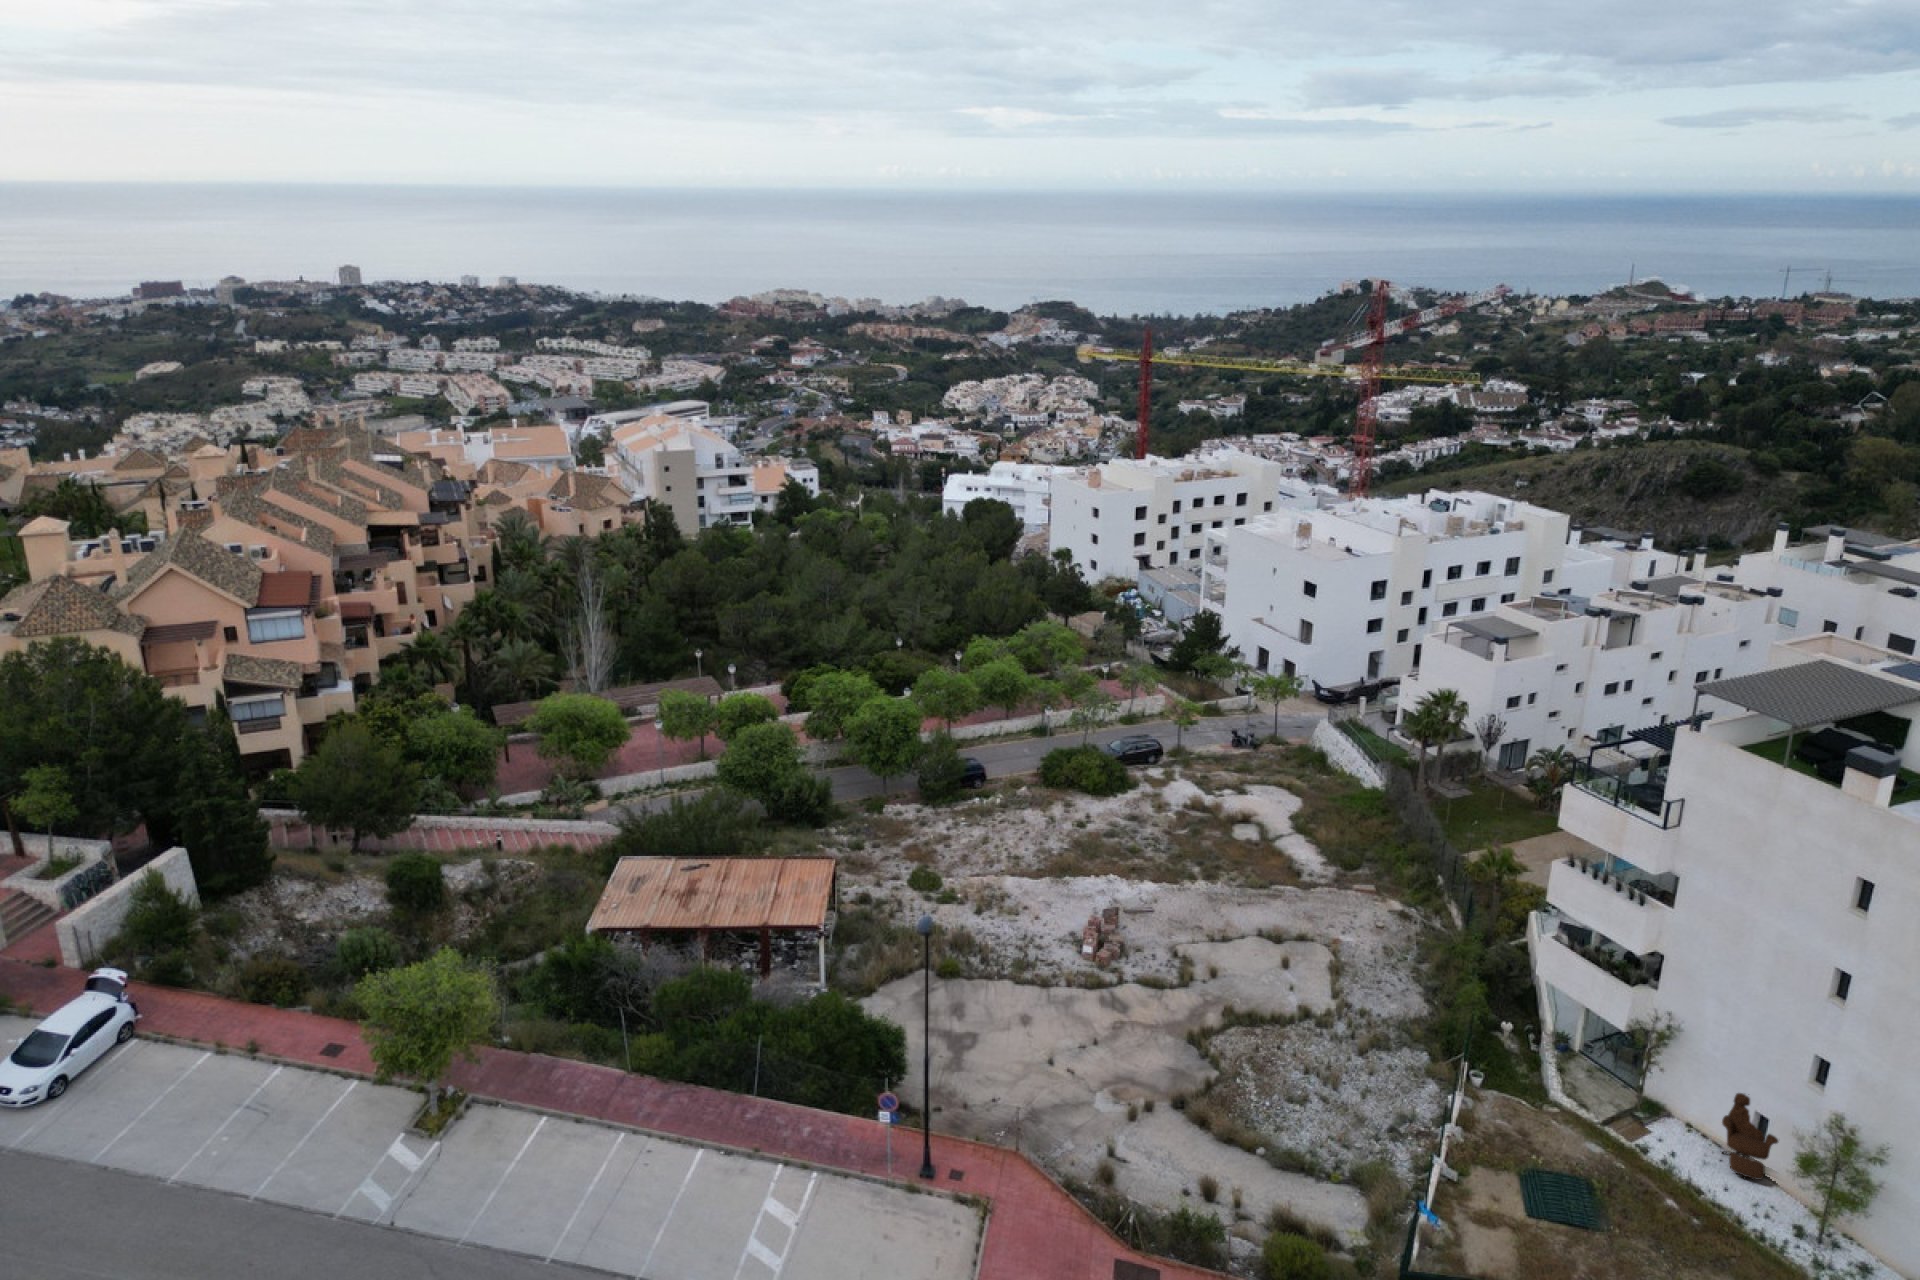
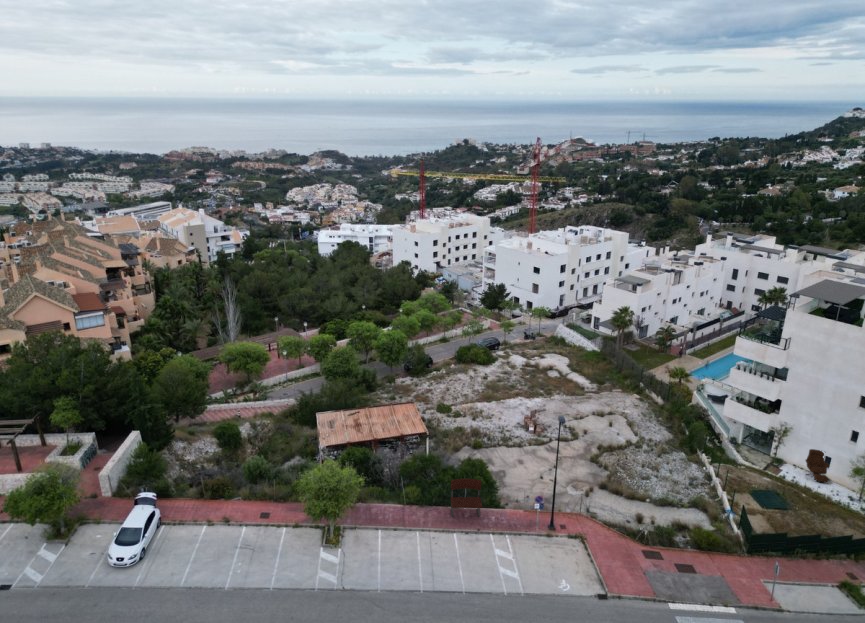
bench: none [797,1038,869,1125] -> present [451,479,482,517]

